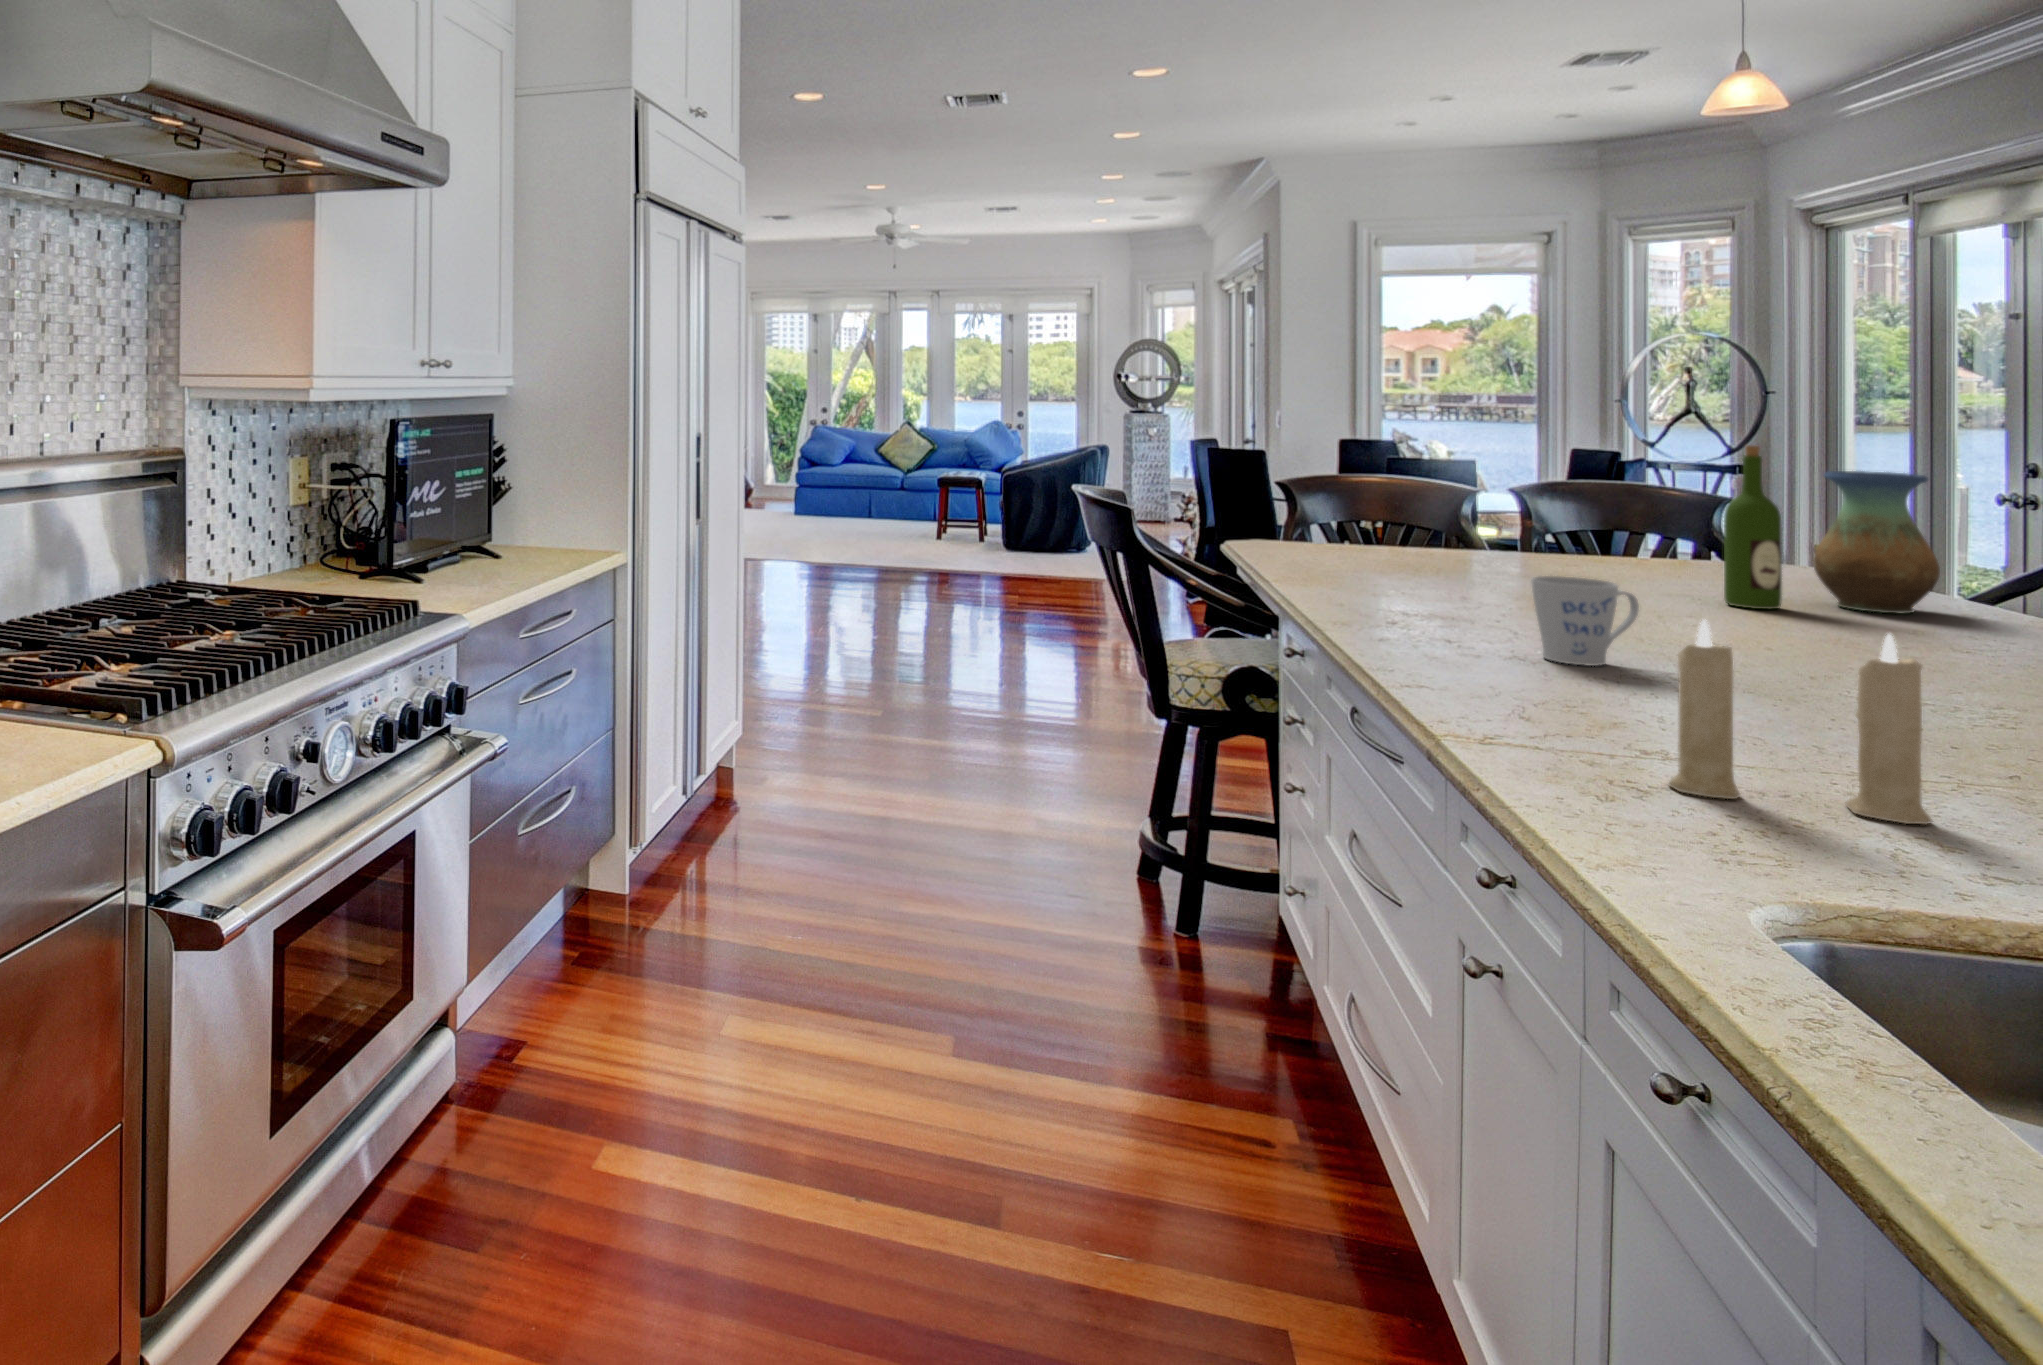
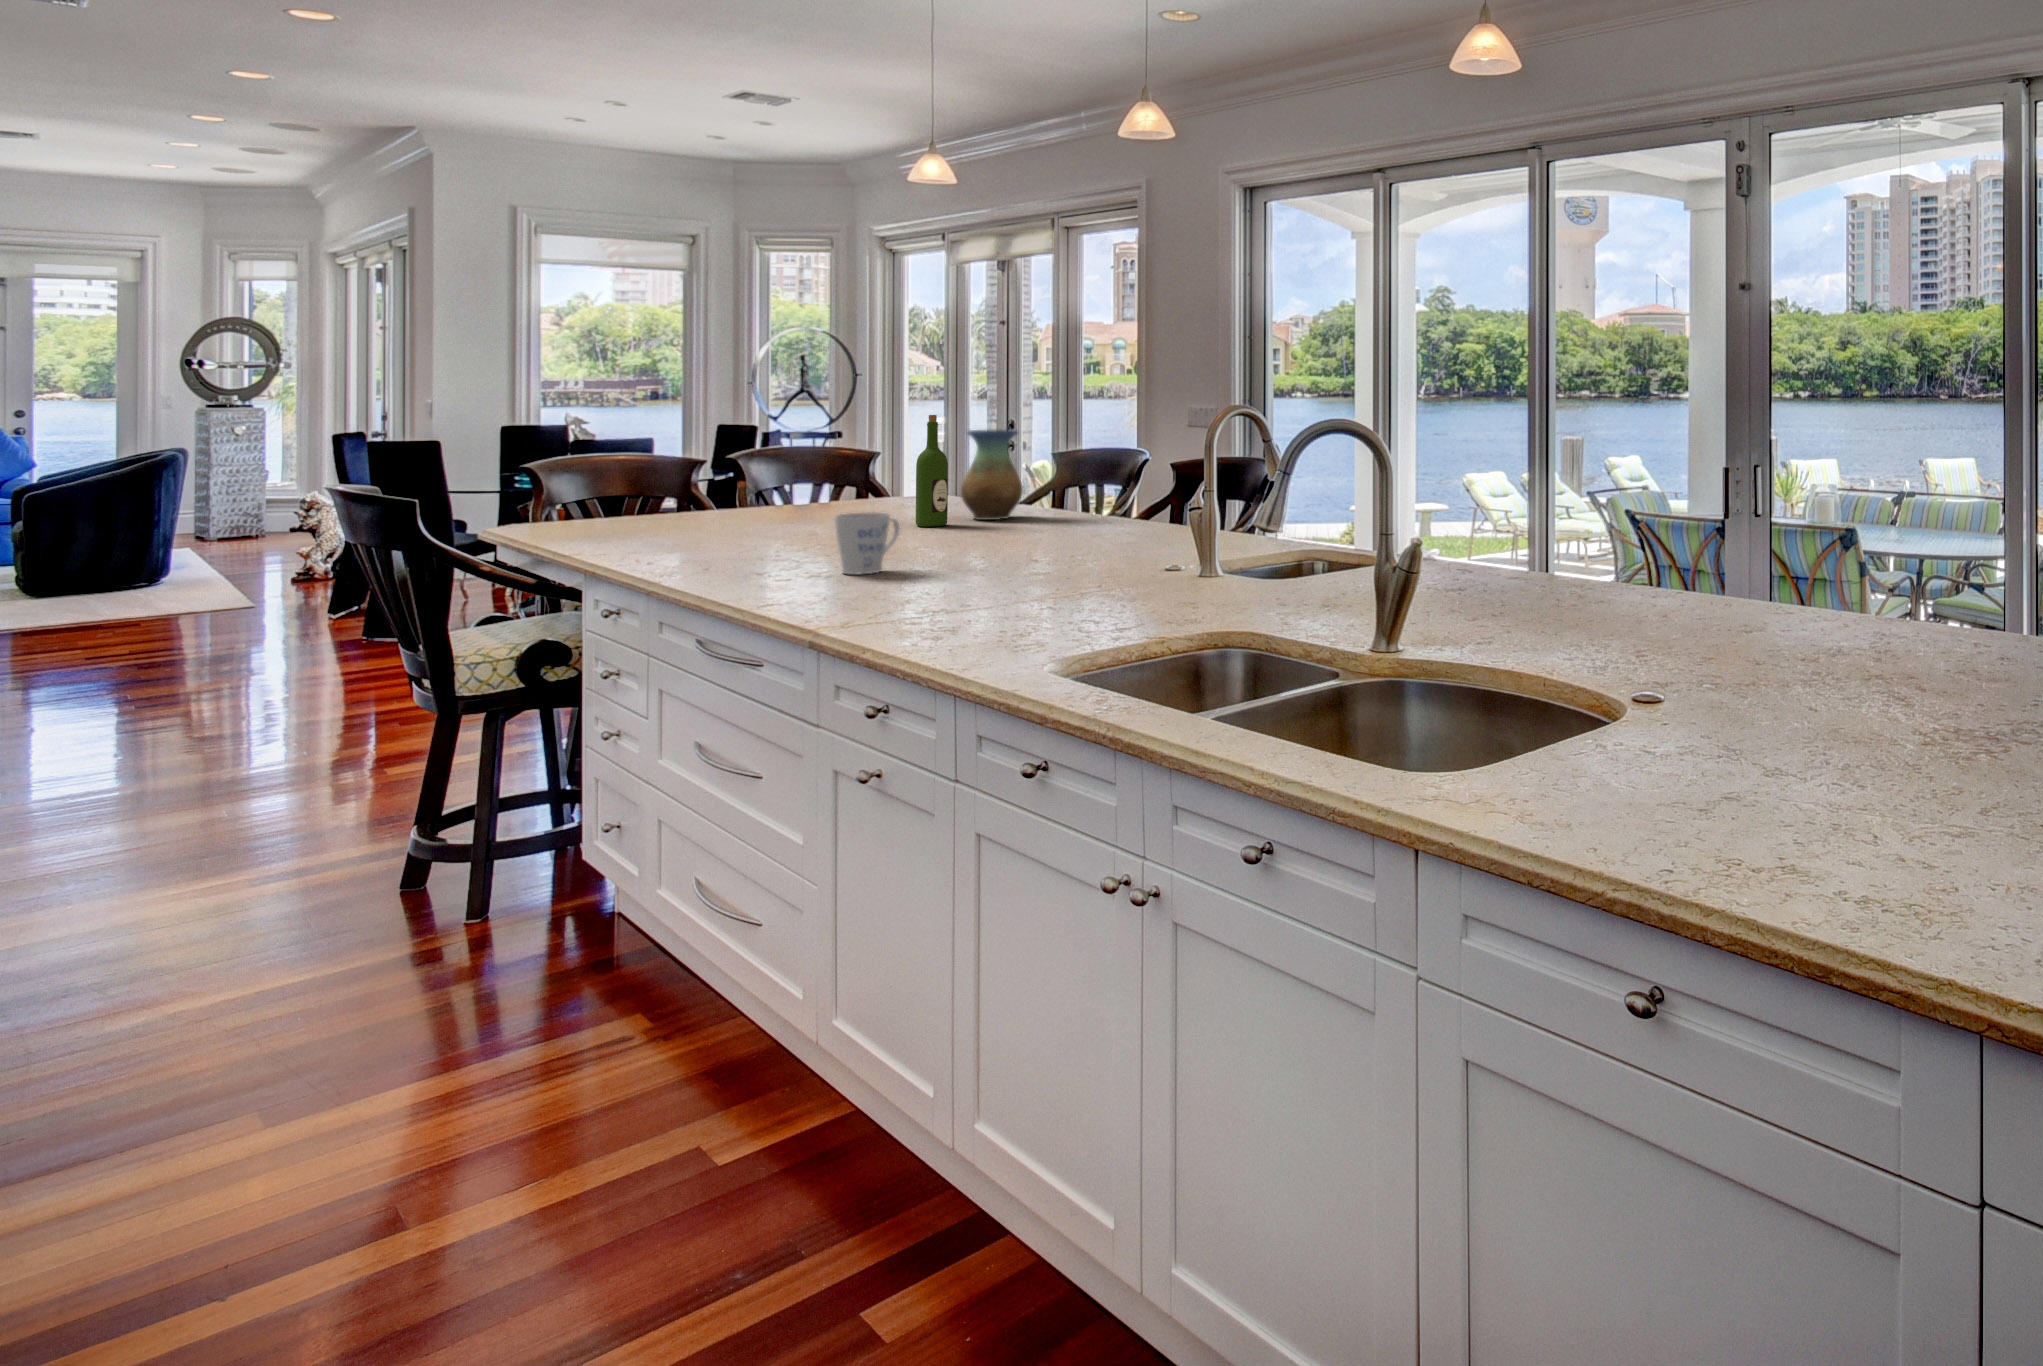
candle: present [1669,620,1931,824] -> none [966,511,1084,627]

